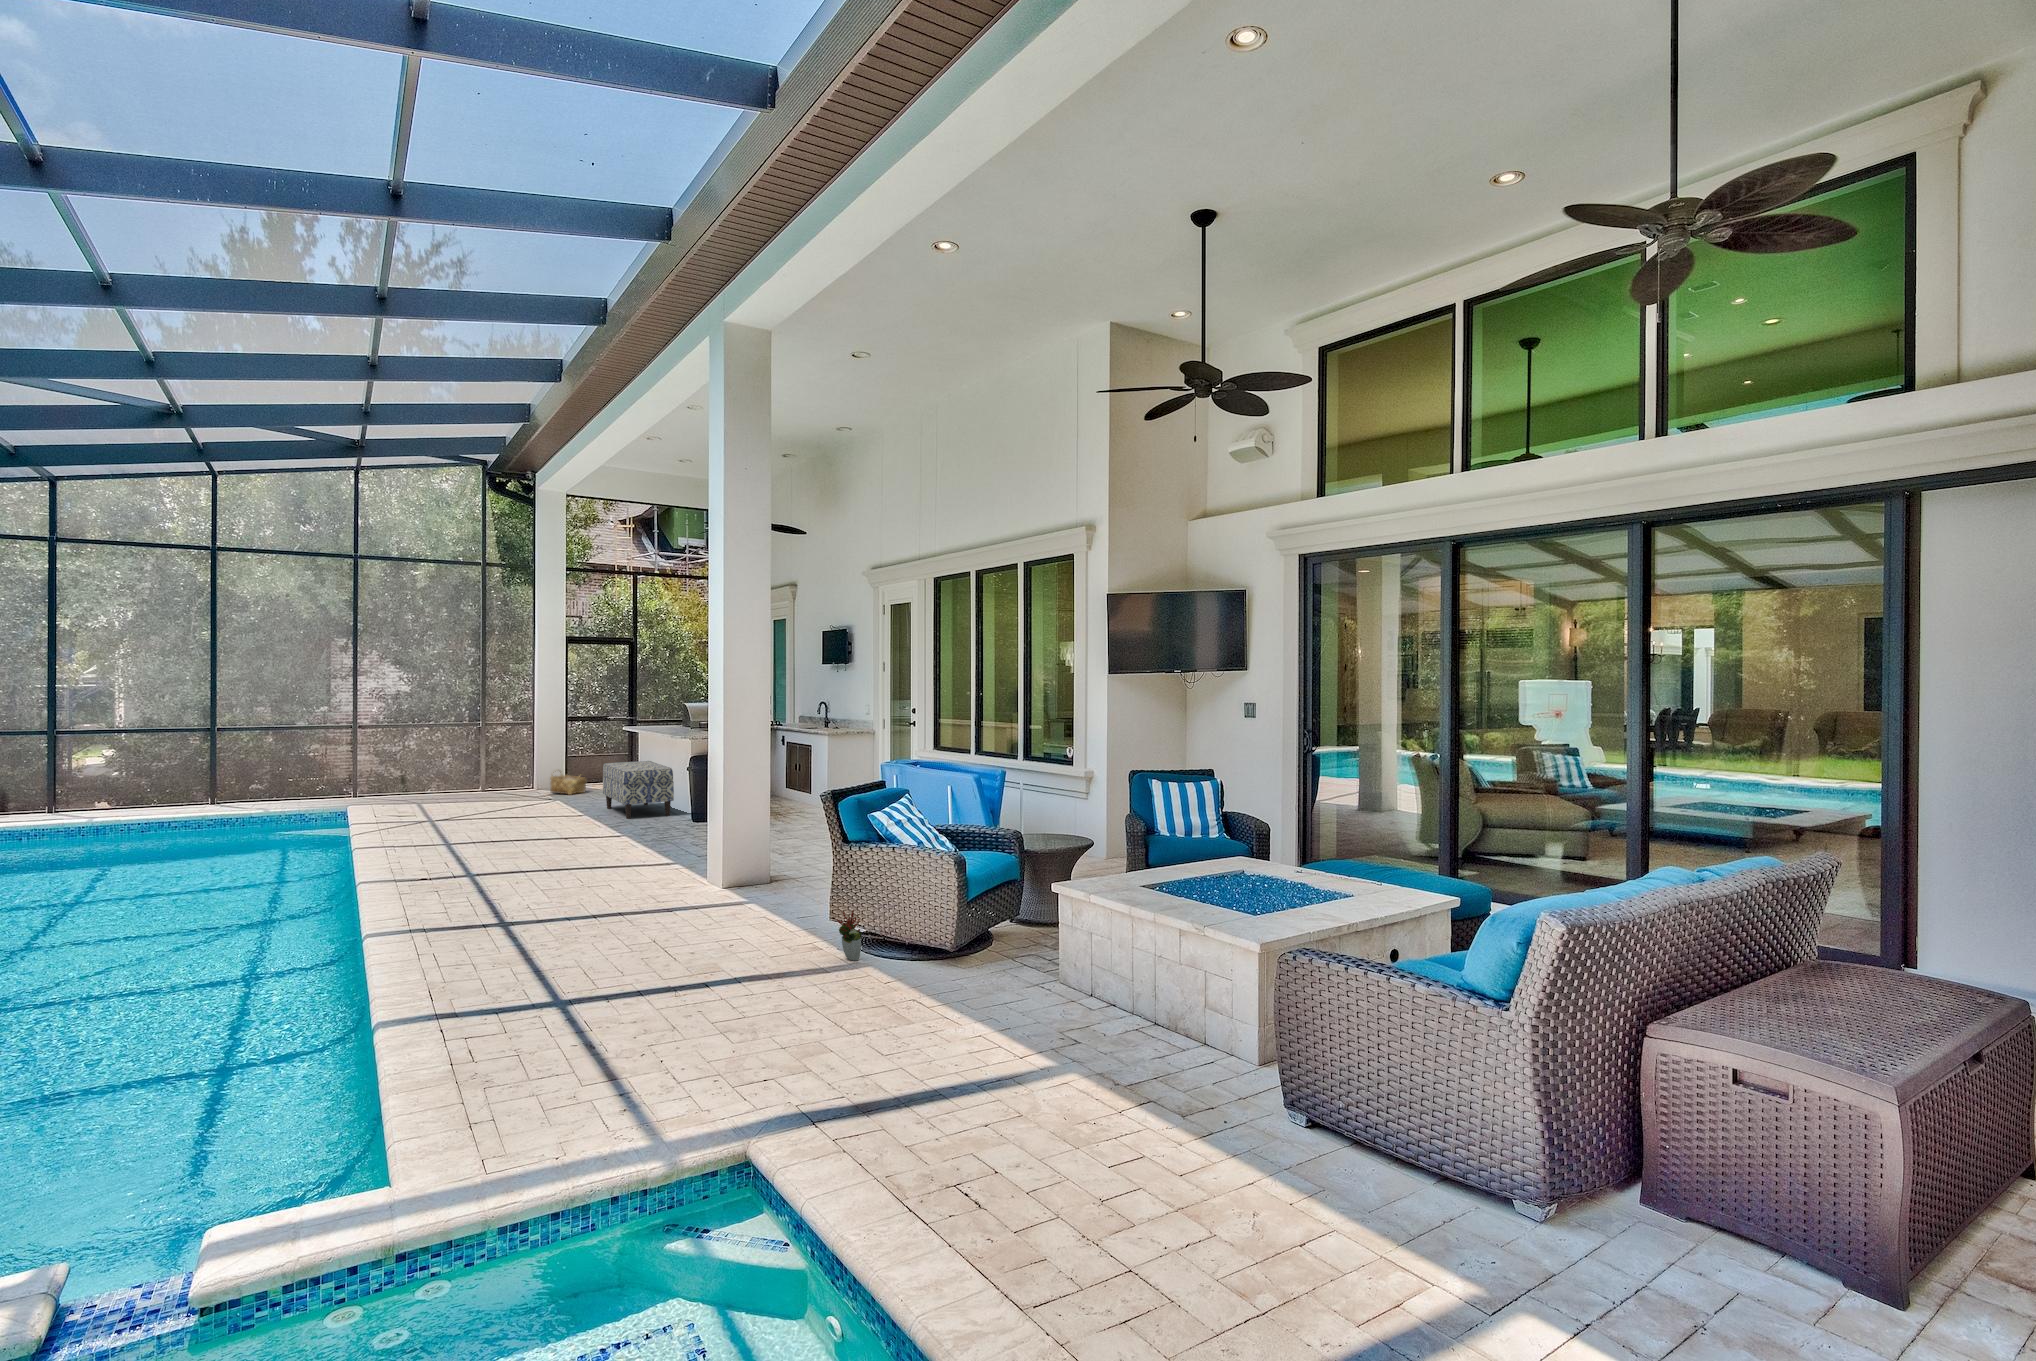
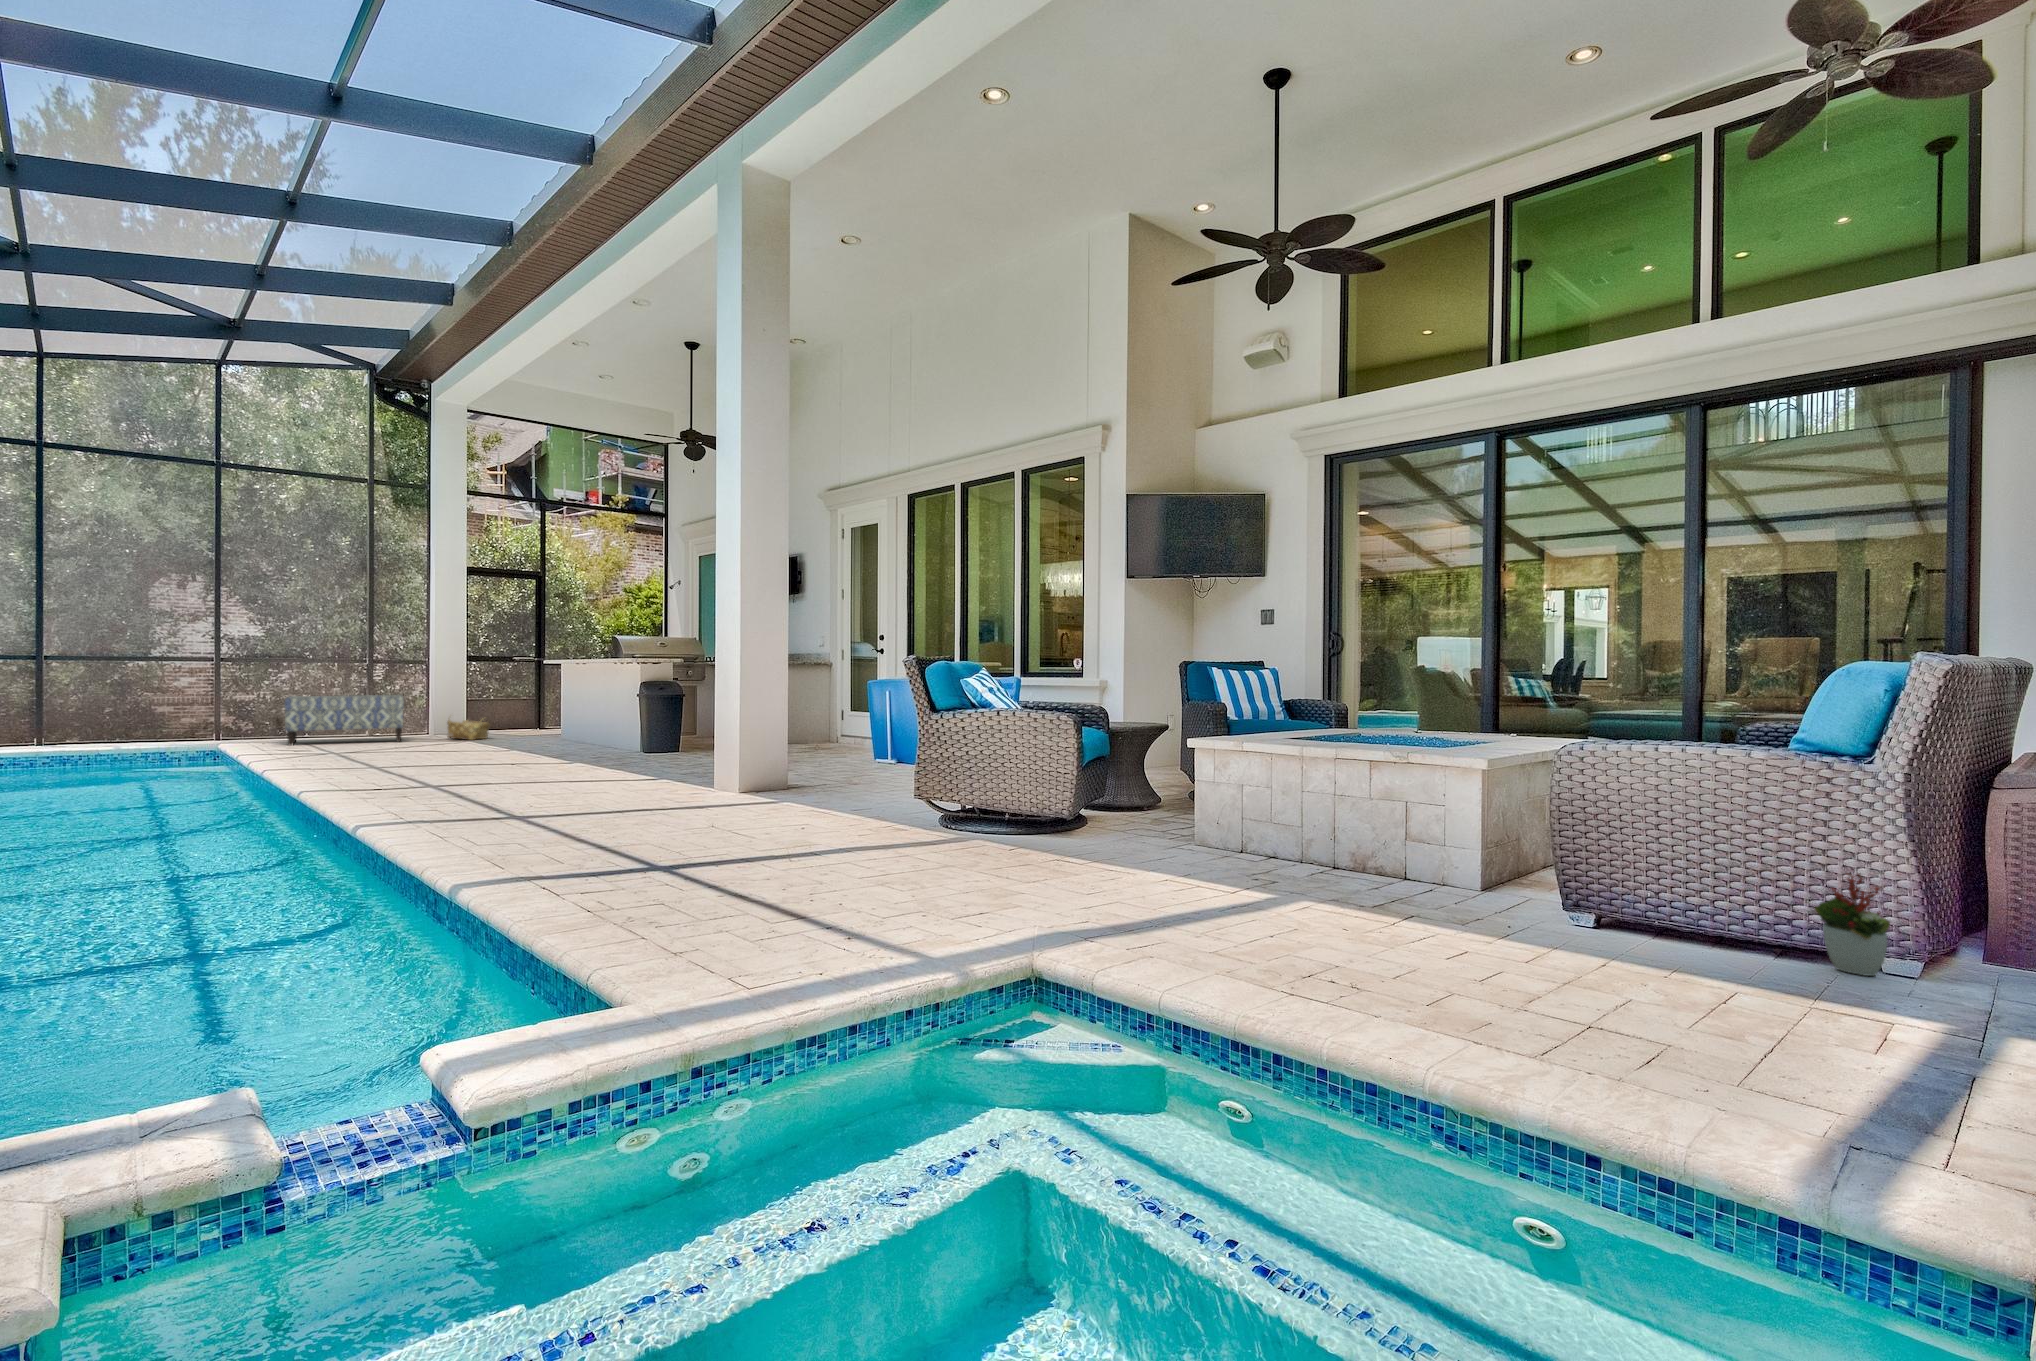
bench: present [603,761,674,819] -> present [284,695,404,746]
decorative plant: present [837,910,862,961] -> present [1814,873,1890,976]

